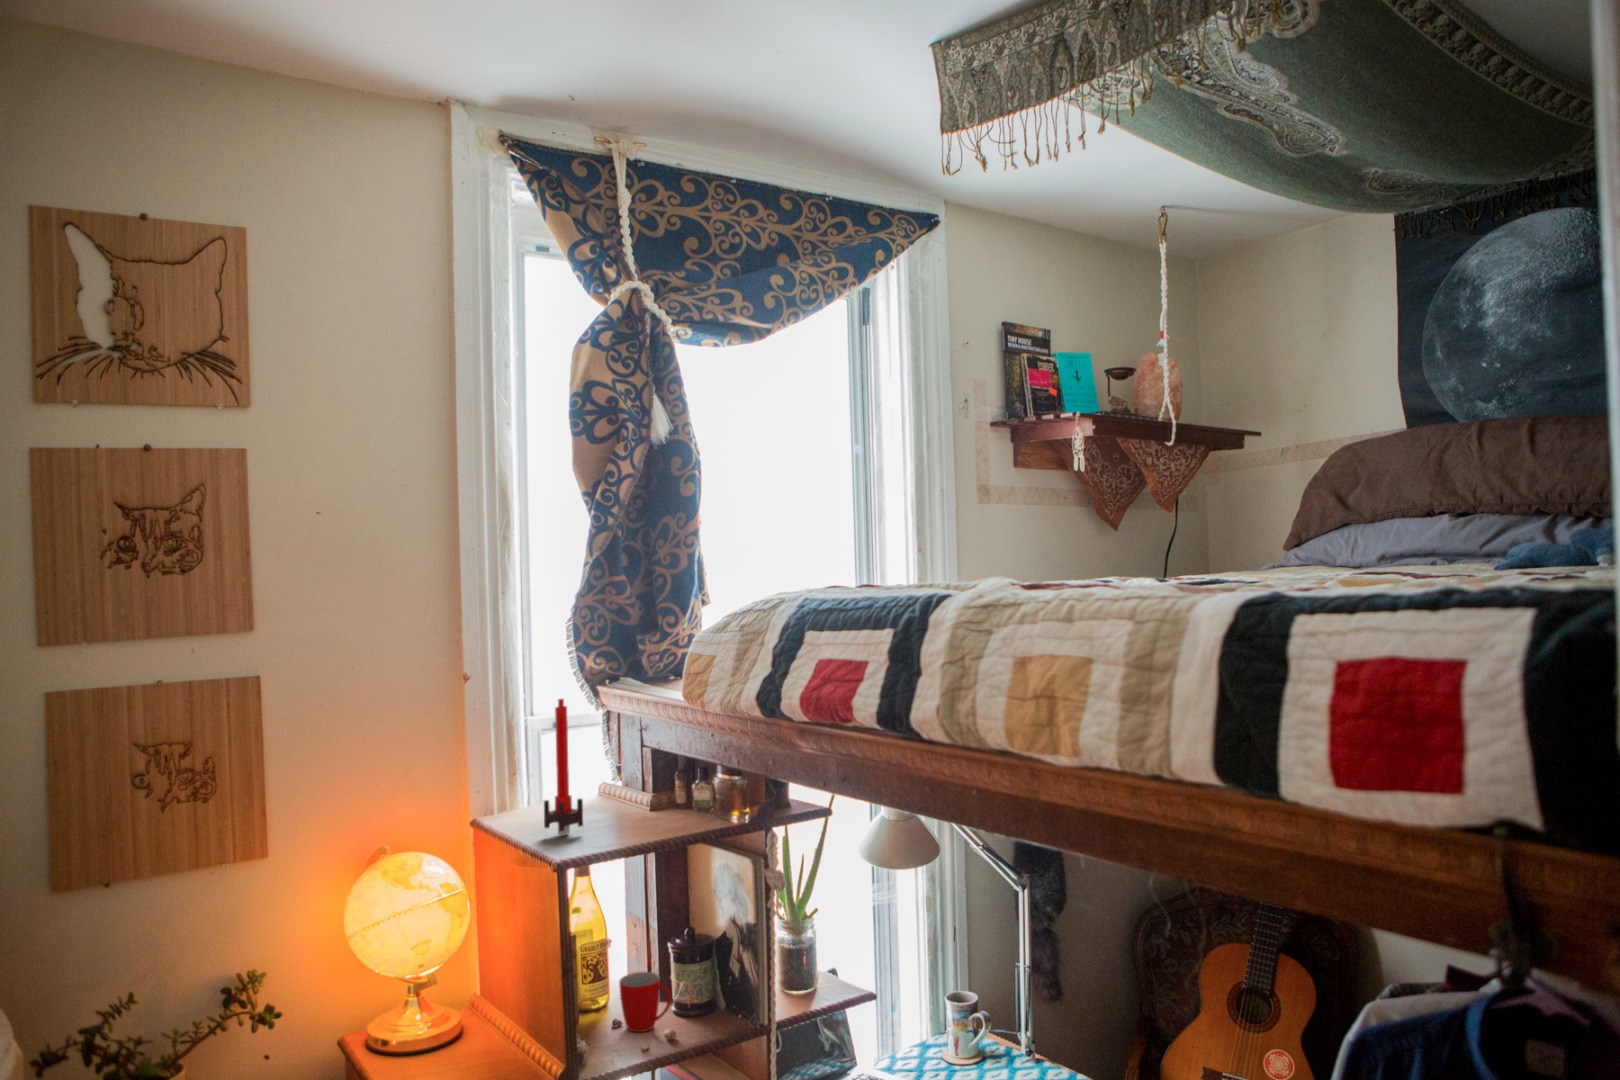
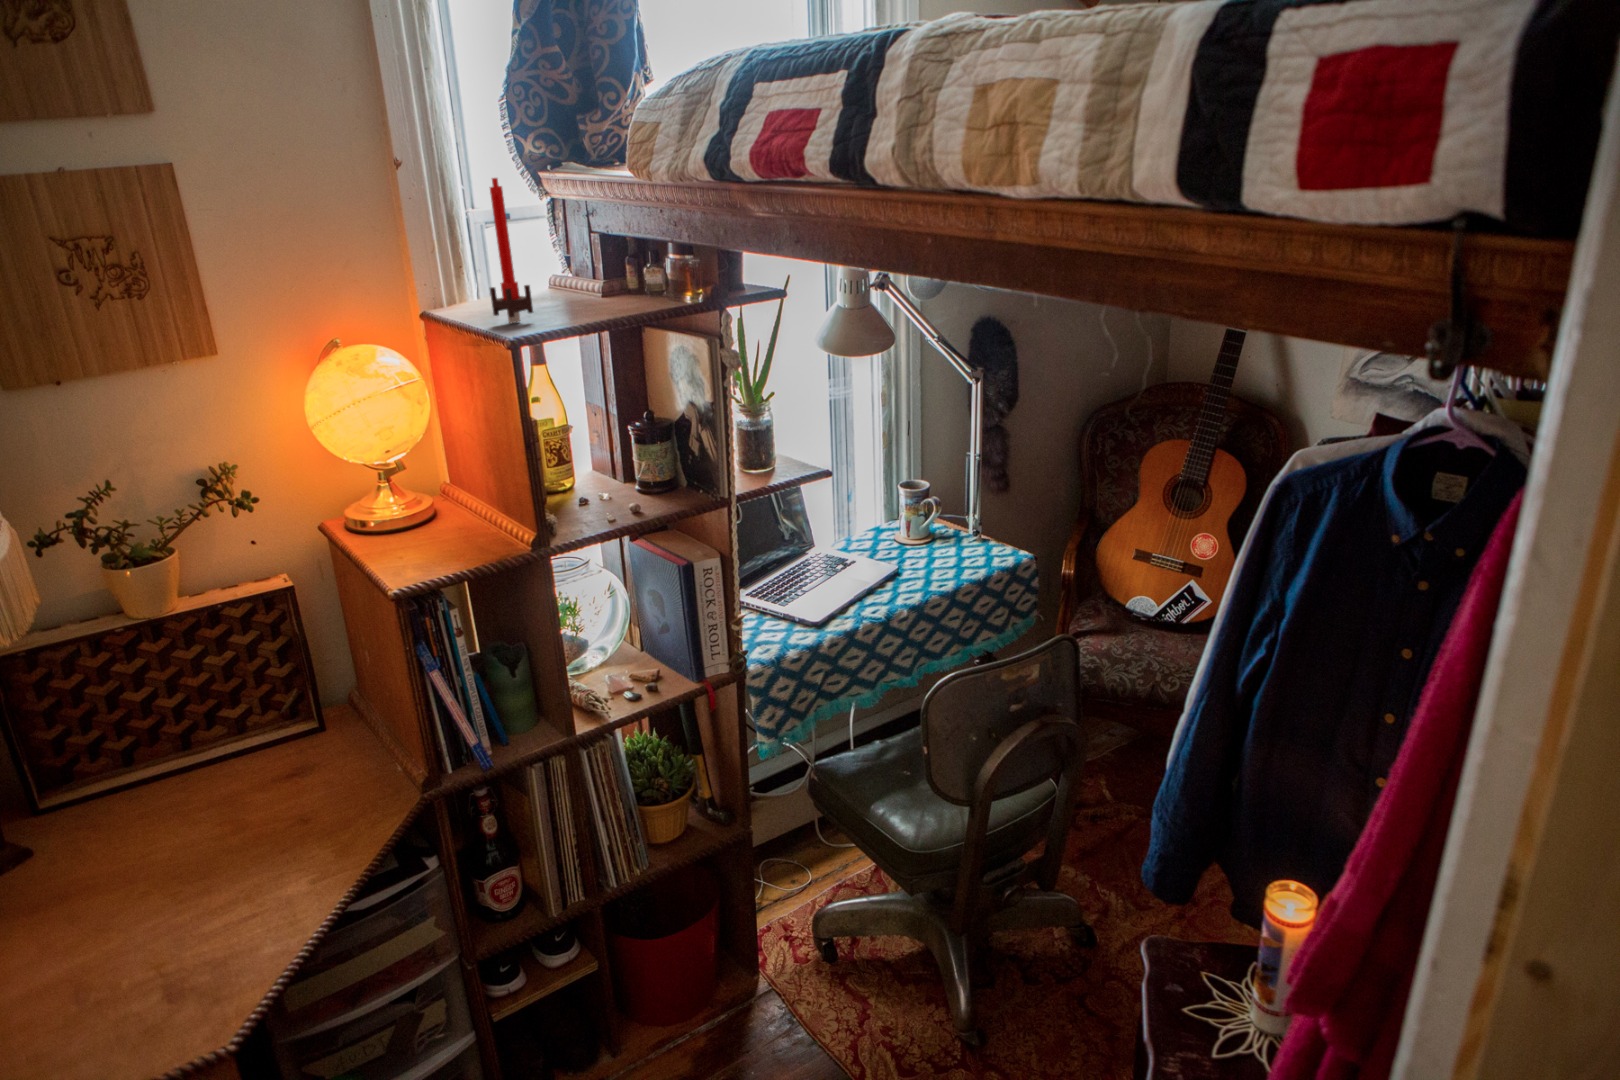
mug: present [619,972,671,1032] -> none [585,455,637,508]

